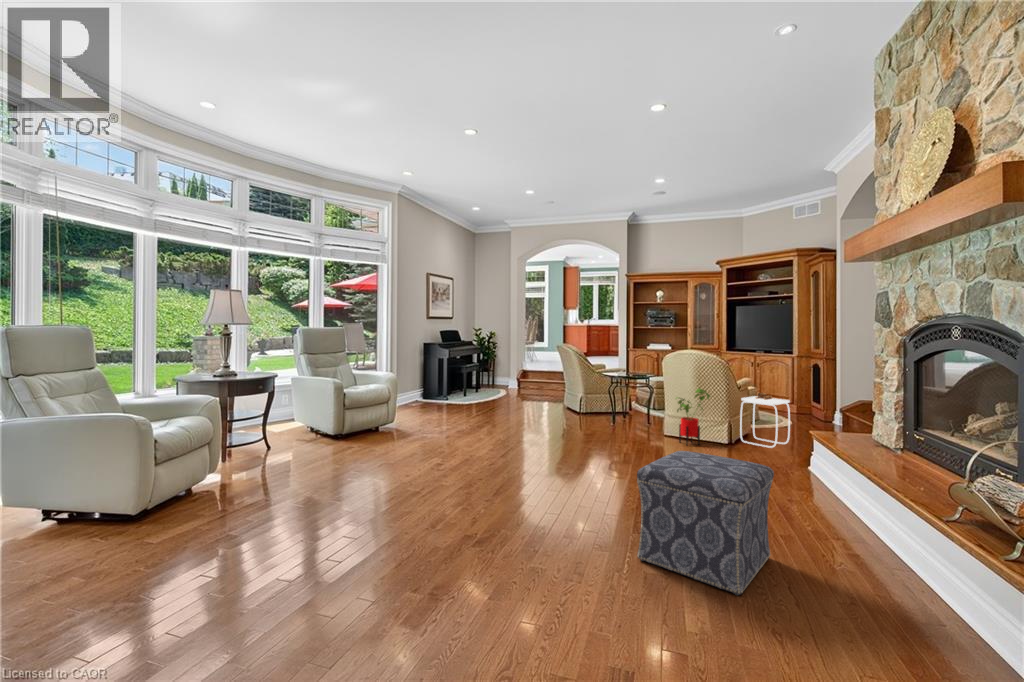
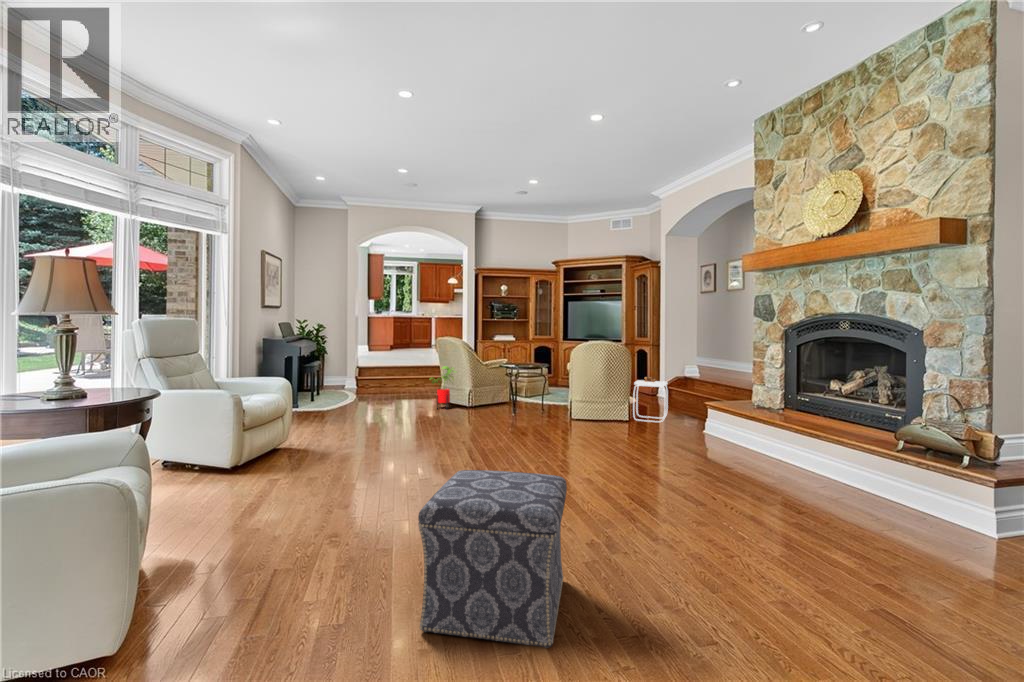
house plant: present [677,389,710,445] -> present [431,366,455,408]
ottoman: present [637,451,774,595] -> present [418,470,567,648]

